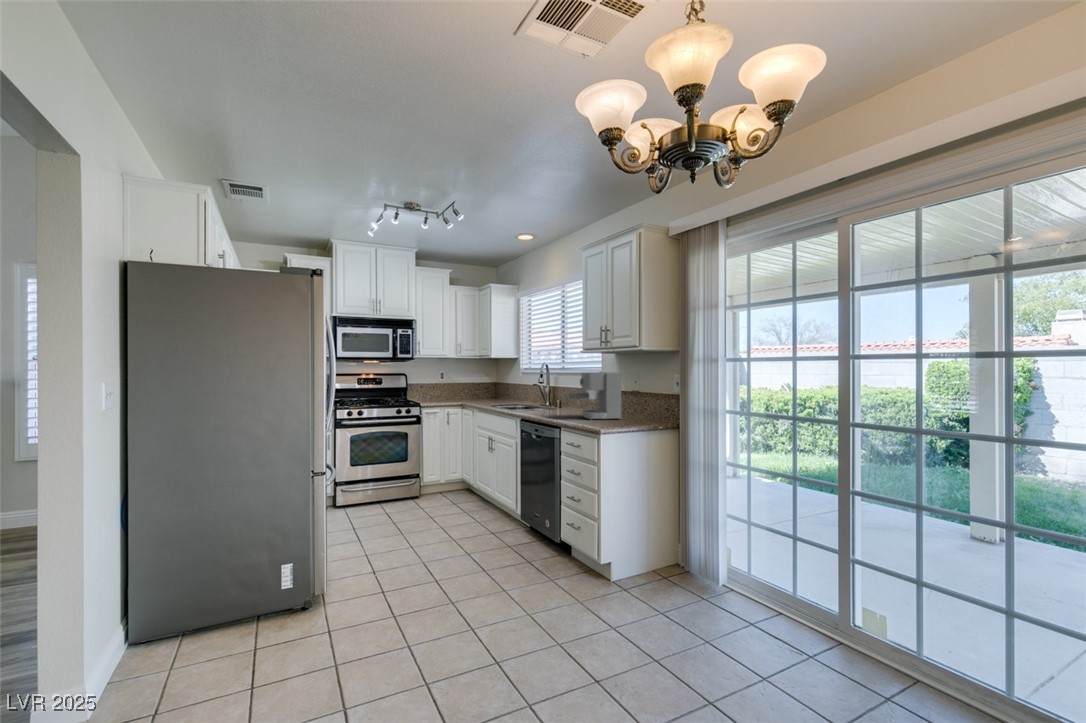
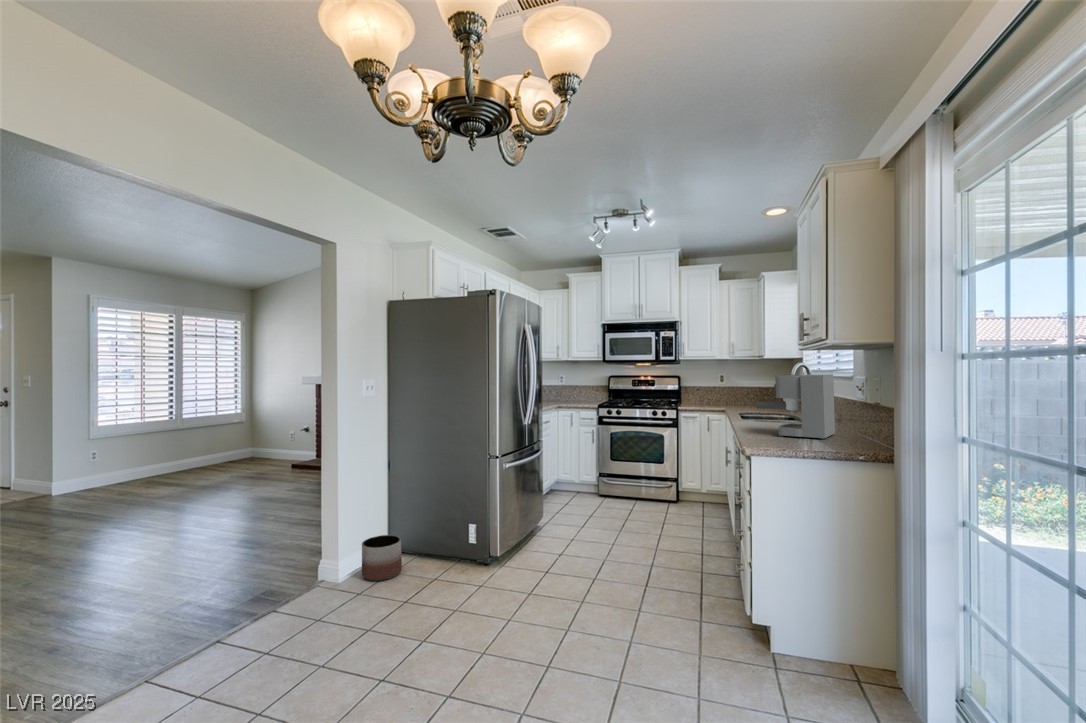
planter: none [112,614,188,698] -> present [362,535,402,581]

